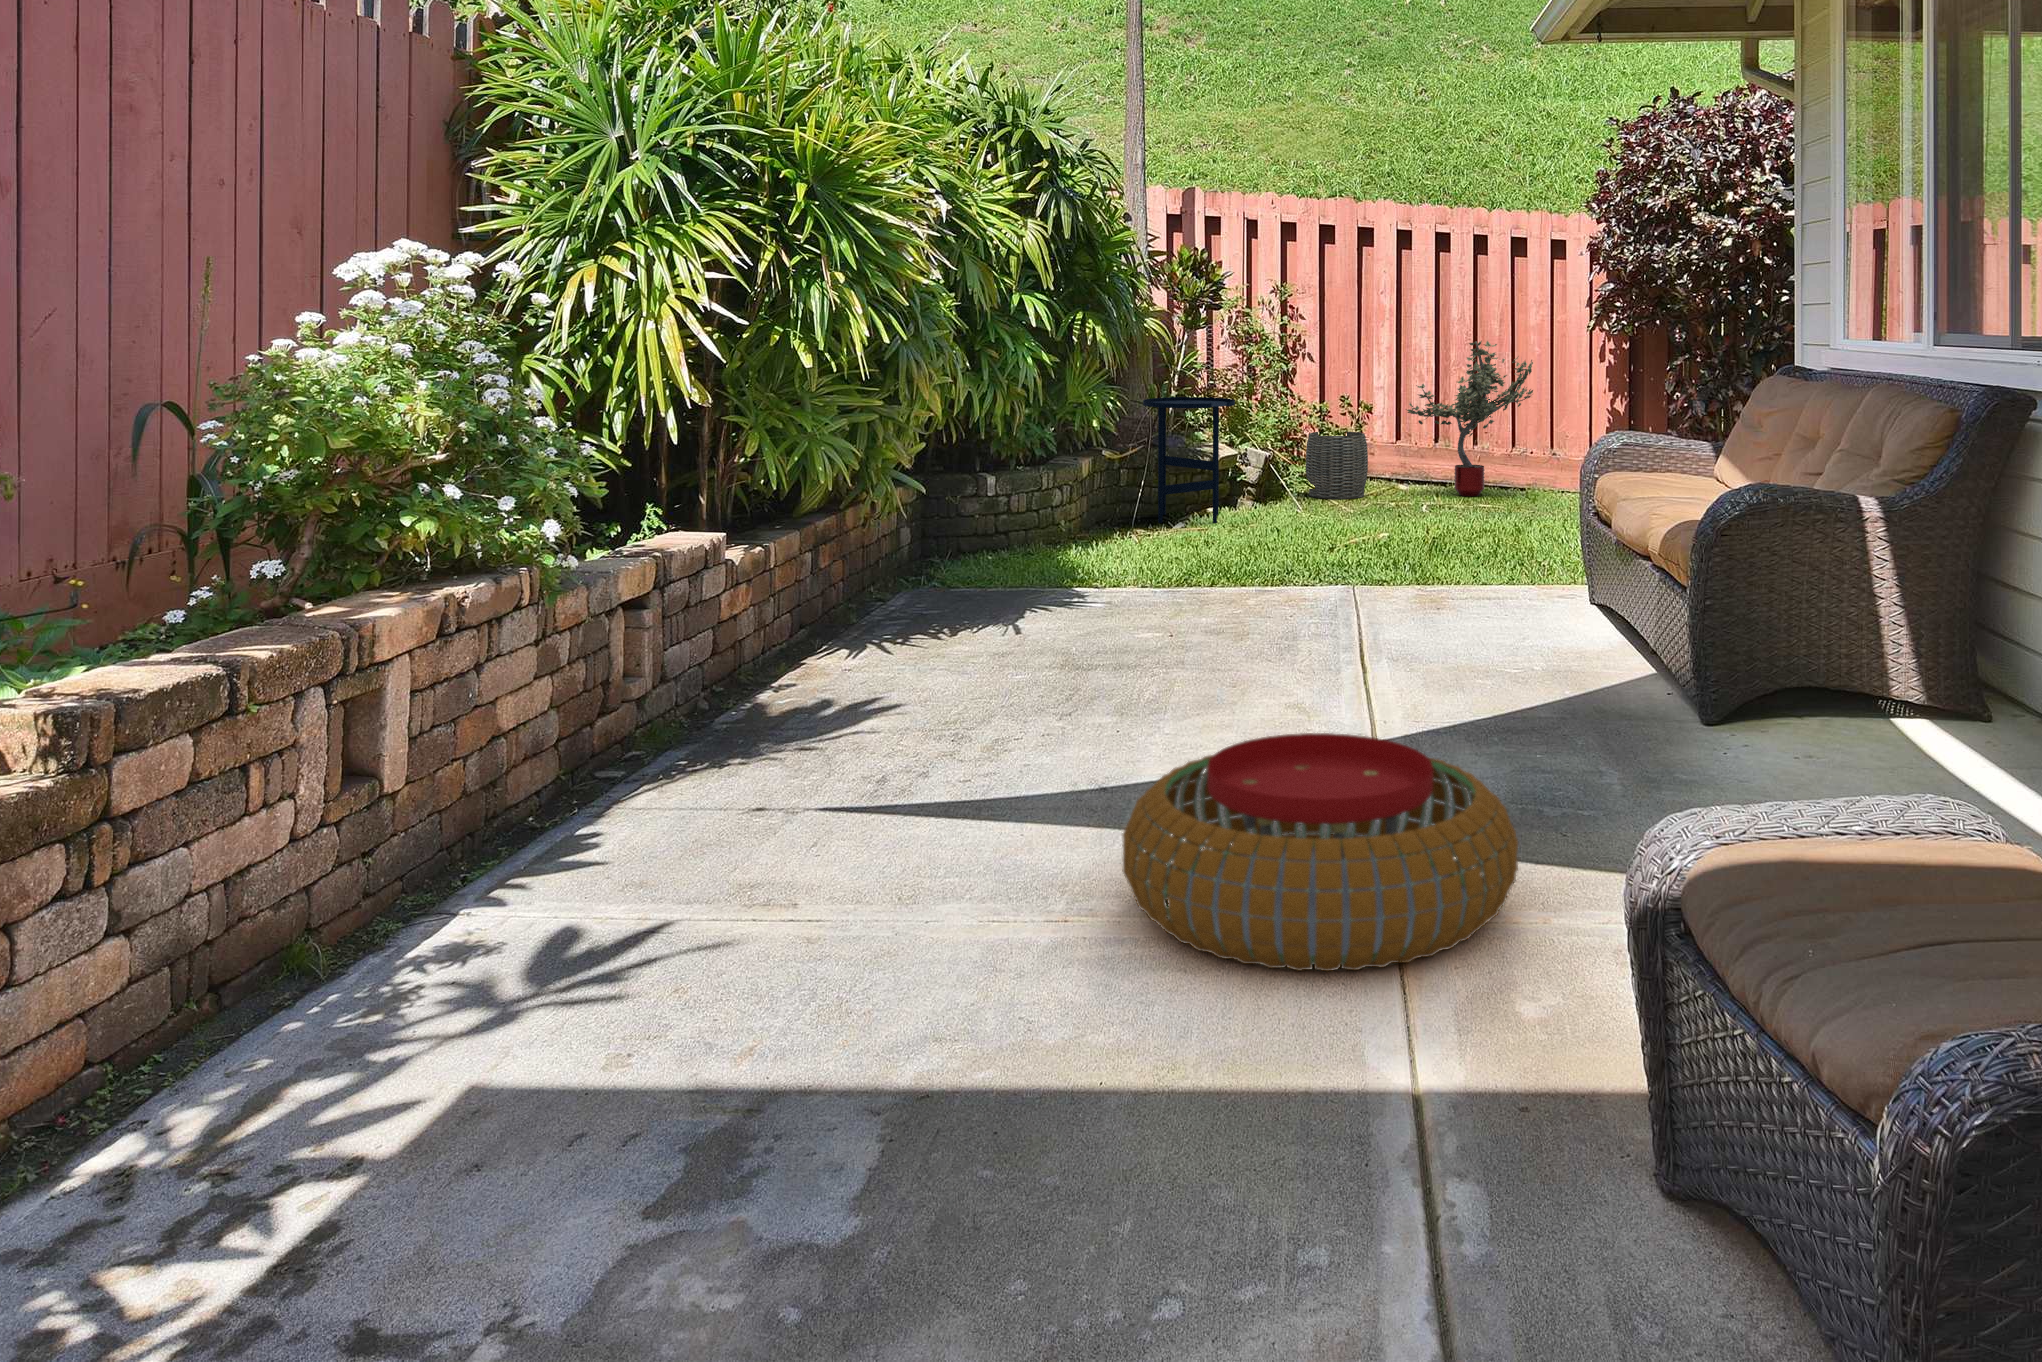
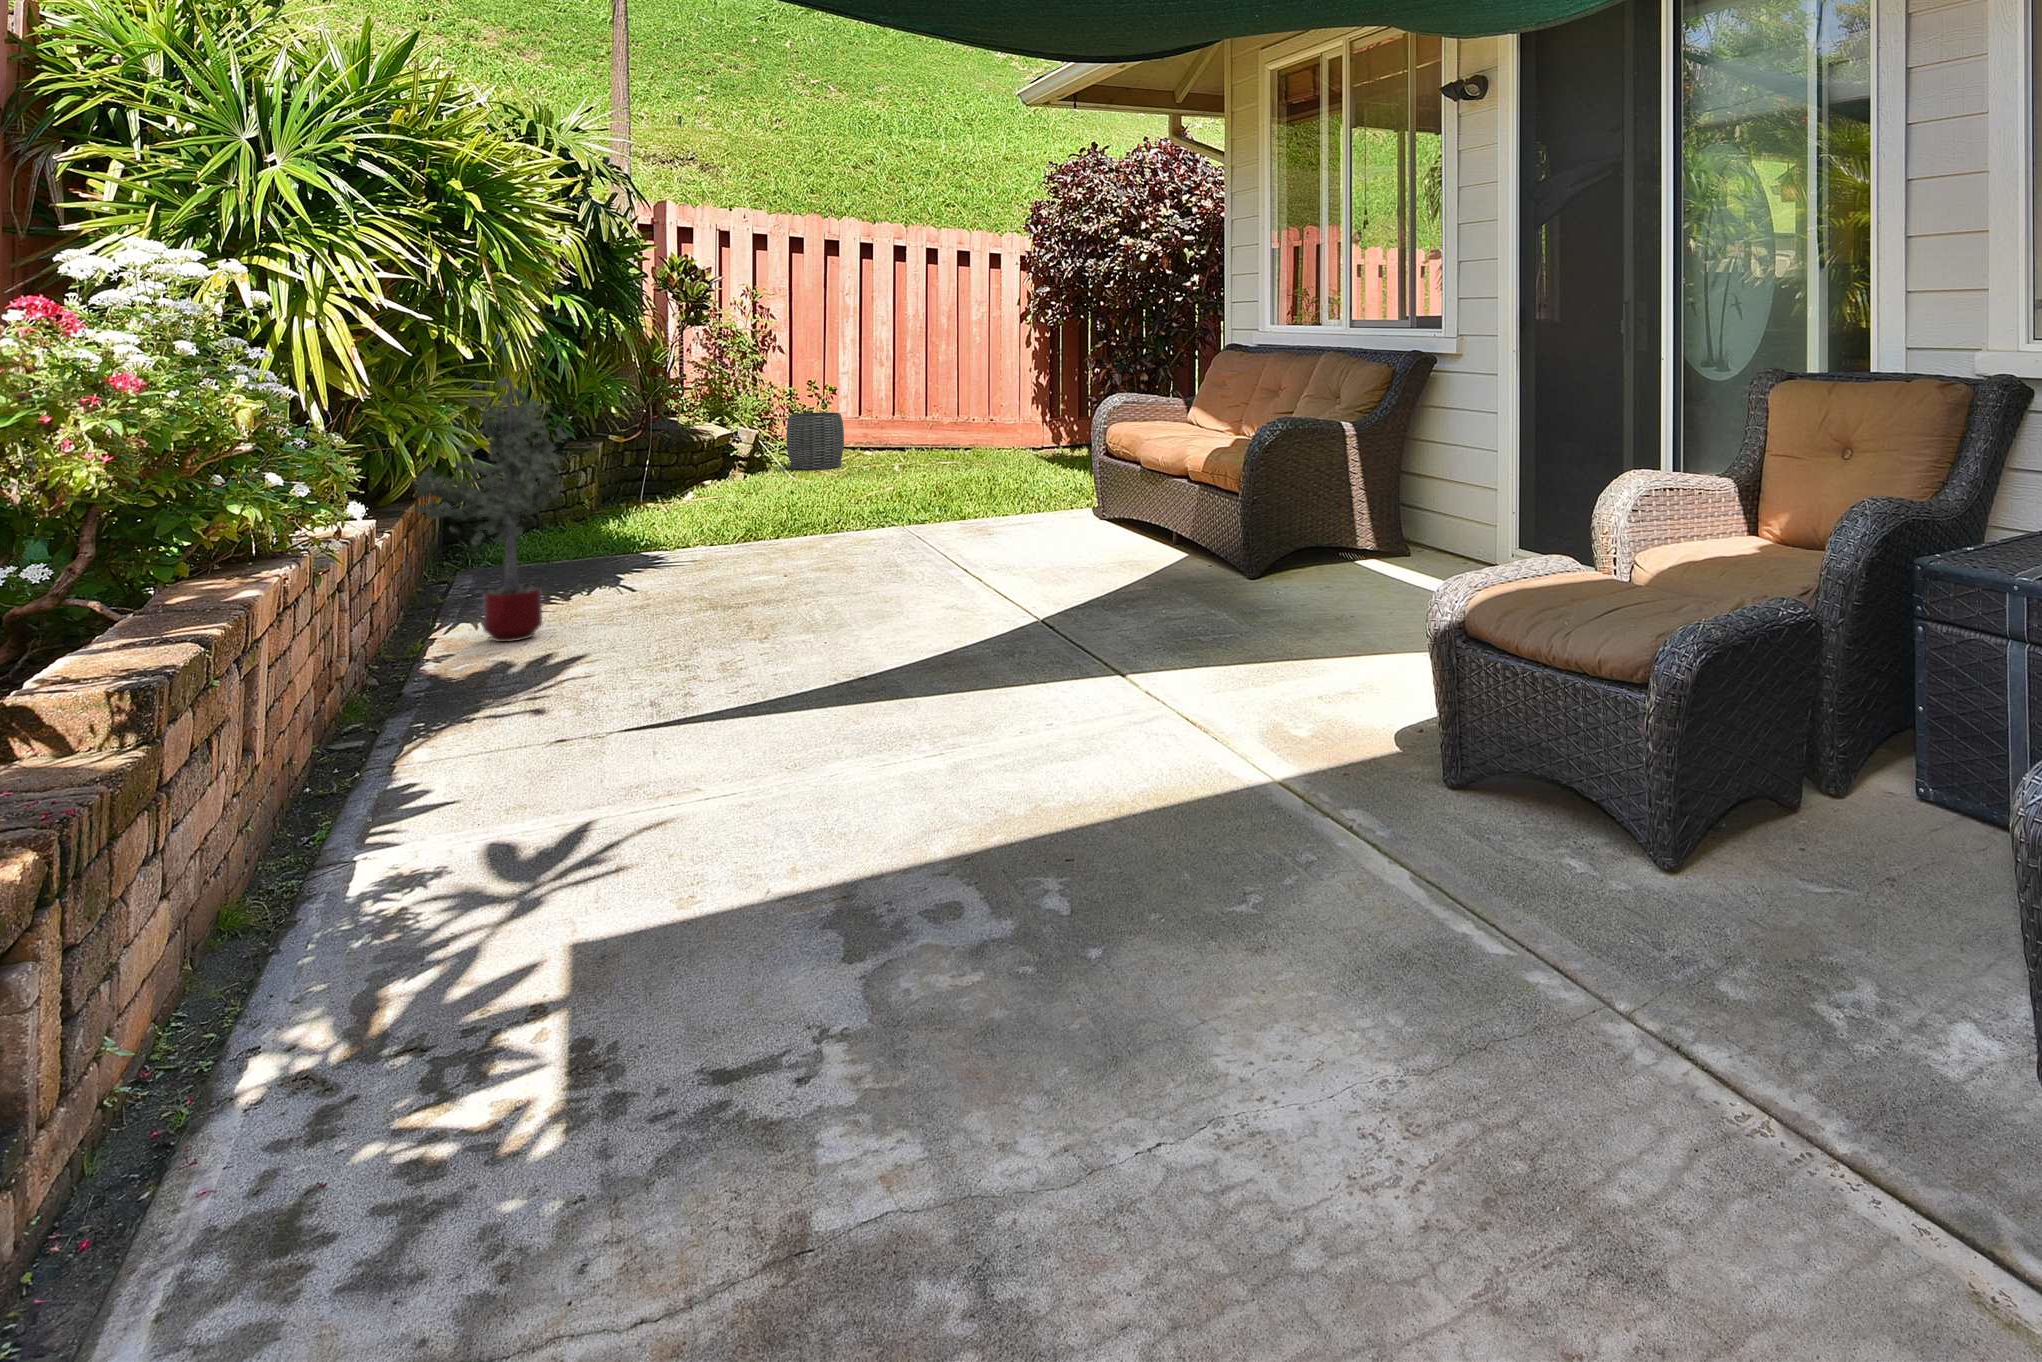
potted tree: present [1407,341,1533,496] -> present [414,378,568,642]
side table: present [1143,397,1235,523] -> none [652,386,742,498]
pouf: present [1123,733,1518,971] -> none [971,594,1254,746]

